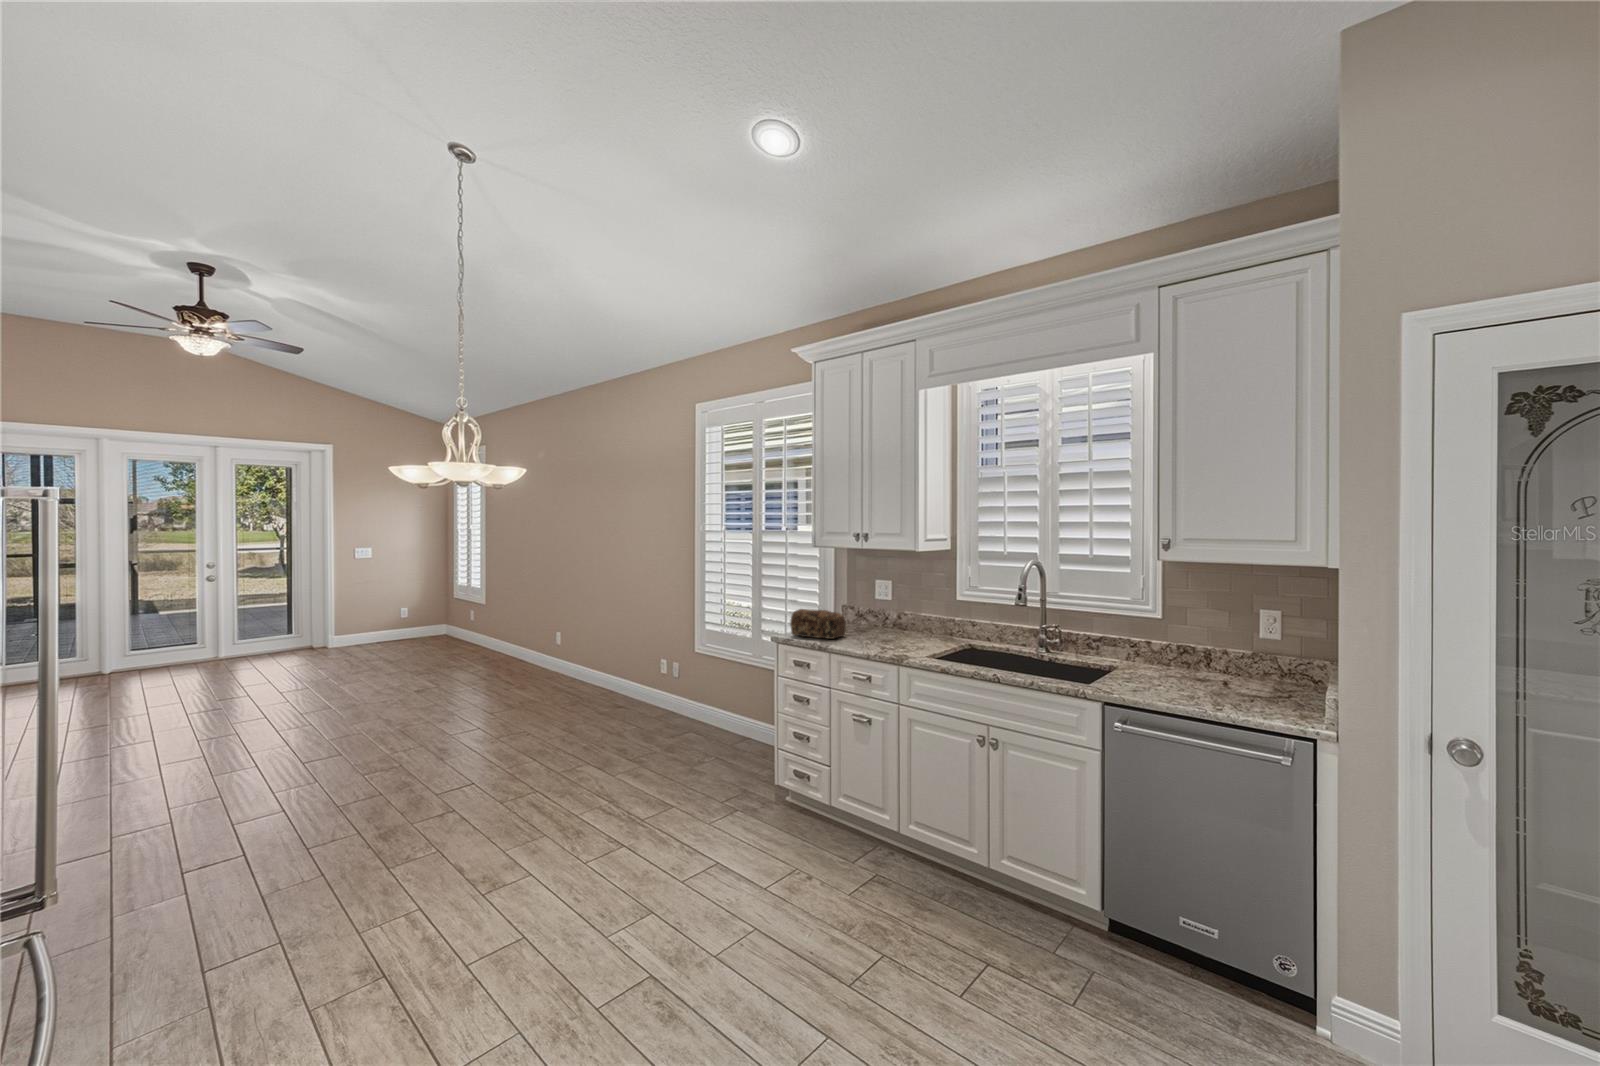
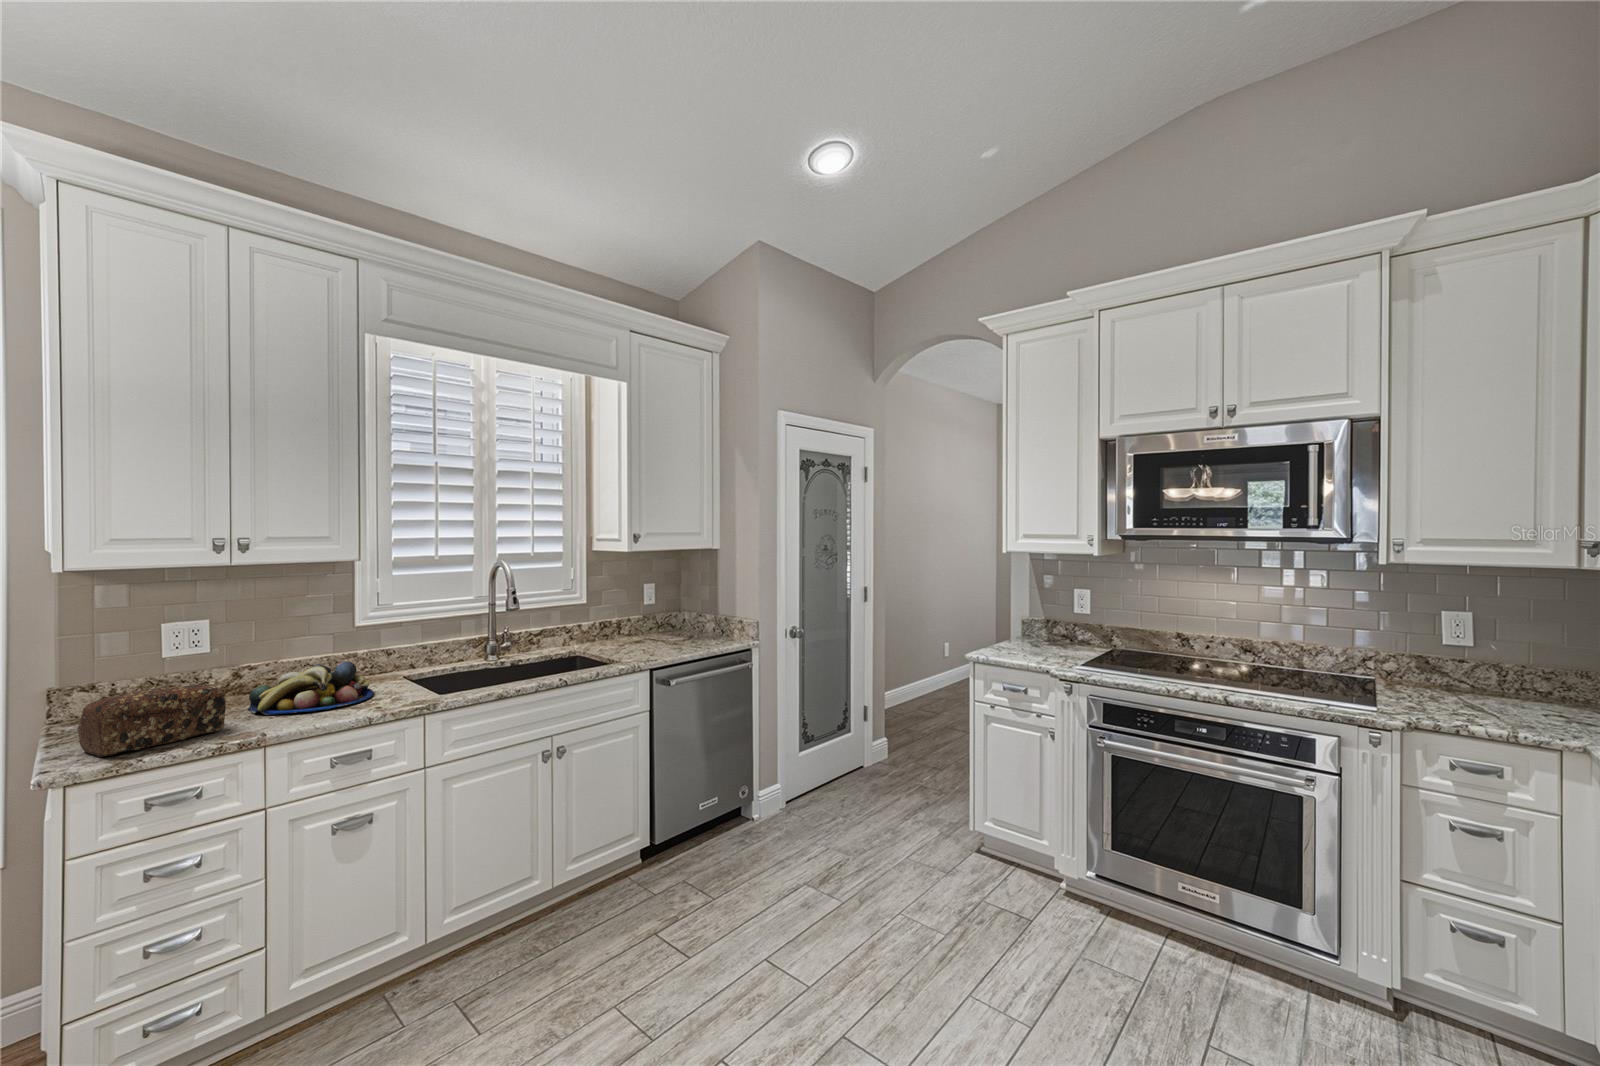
fruit bowl: none [863,618,929,647] -> present [248,661,374,715]

